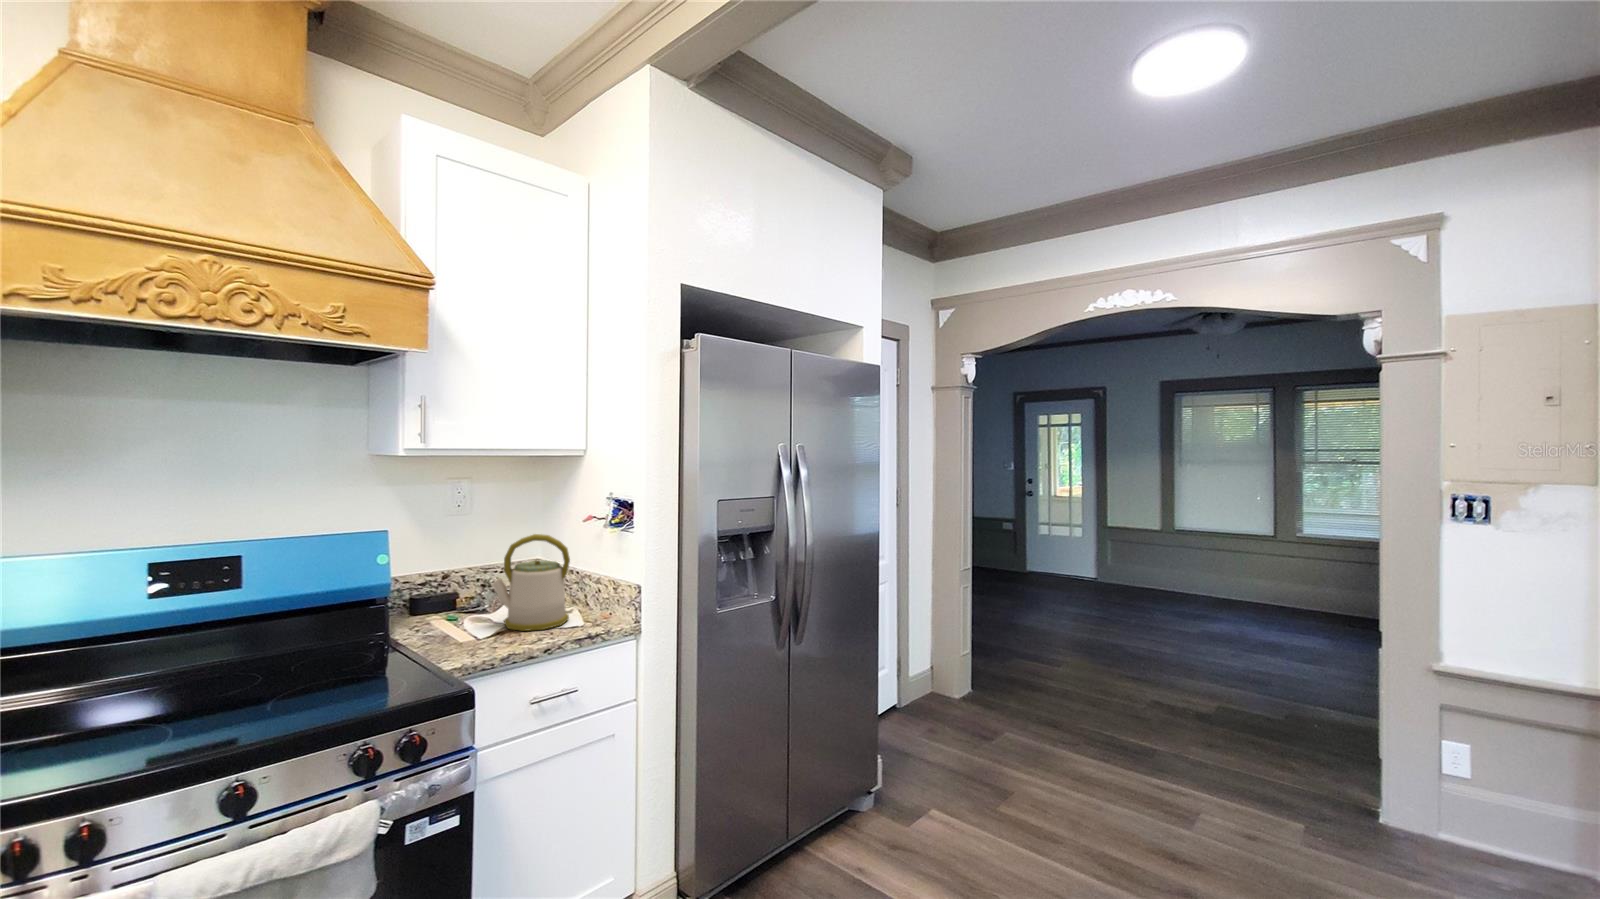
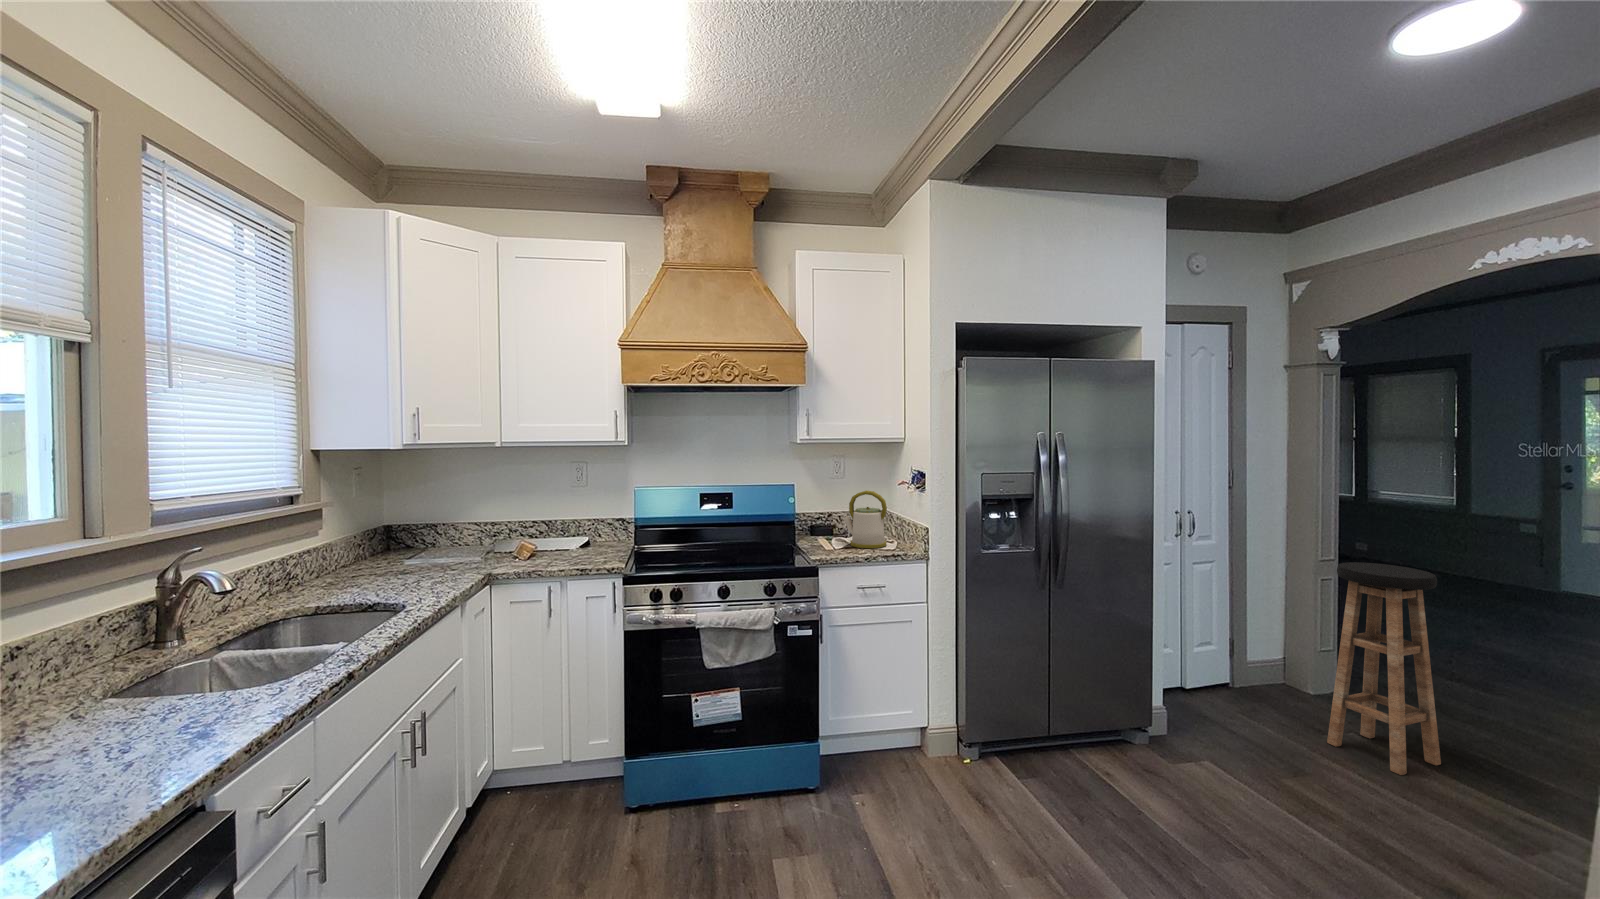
bar stool: none [984,568,1056,756] -> present [1327,562,1441,775]

